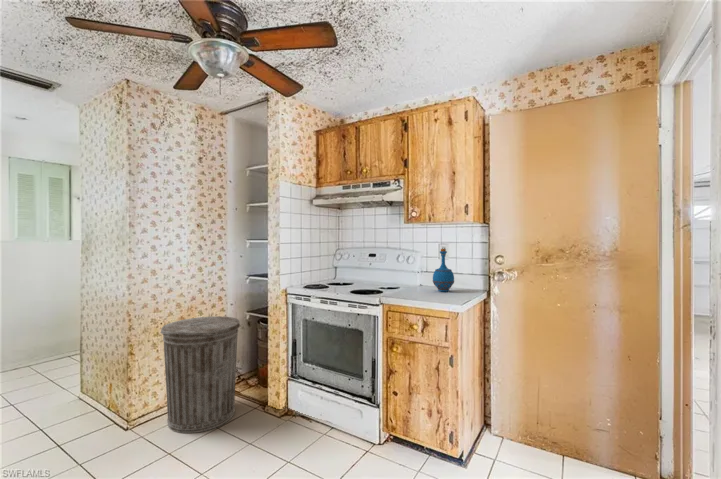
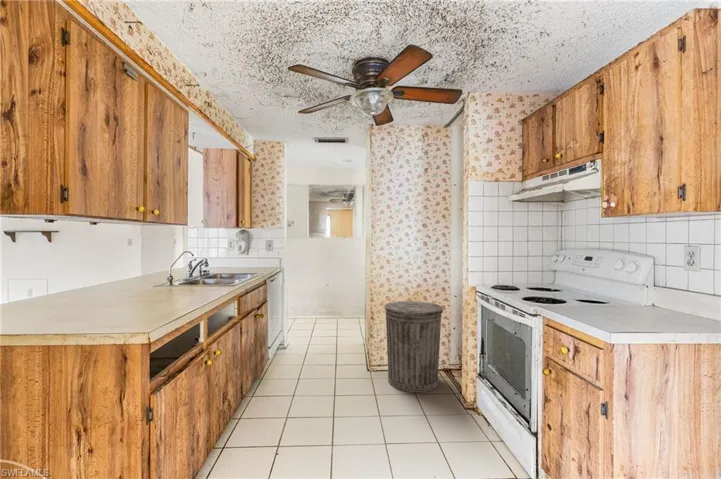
bottle: present [433,249,454,292] -> none [636,253,678,317]

